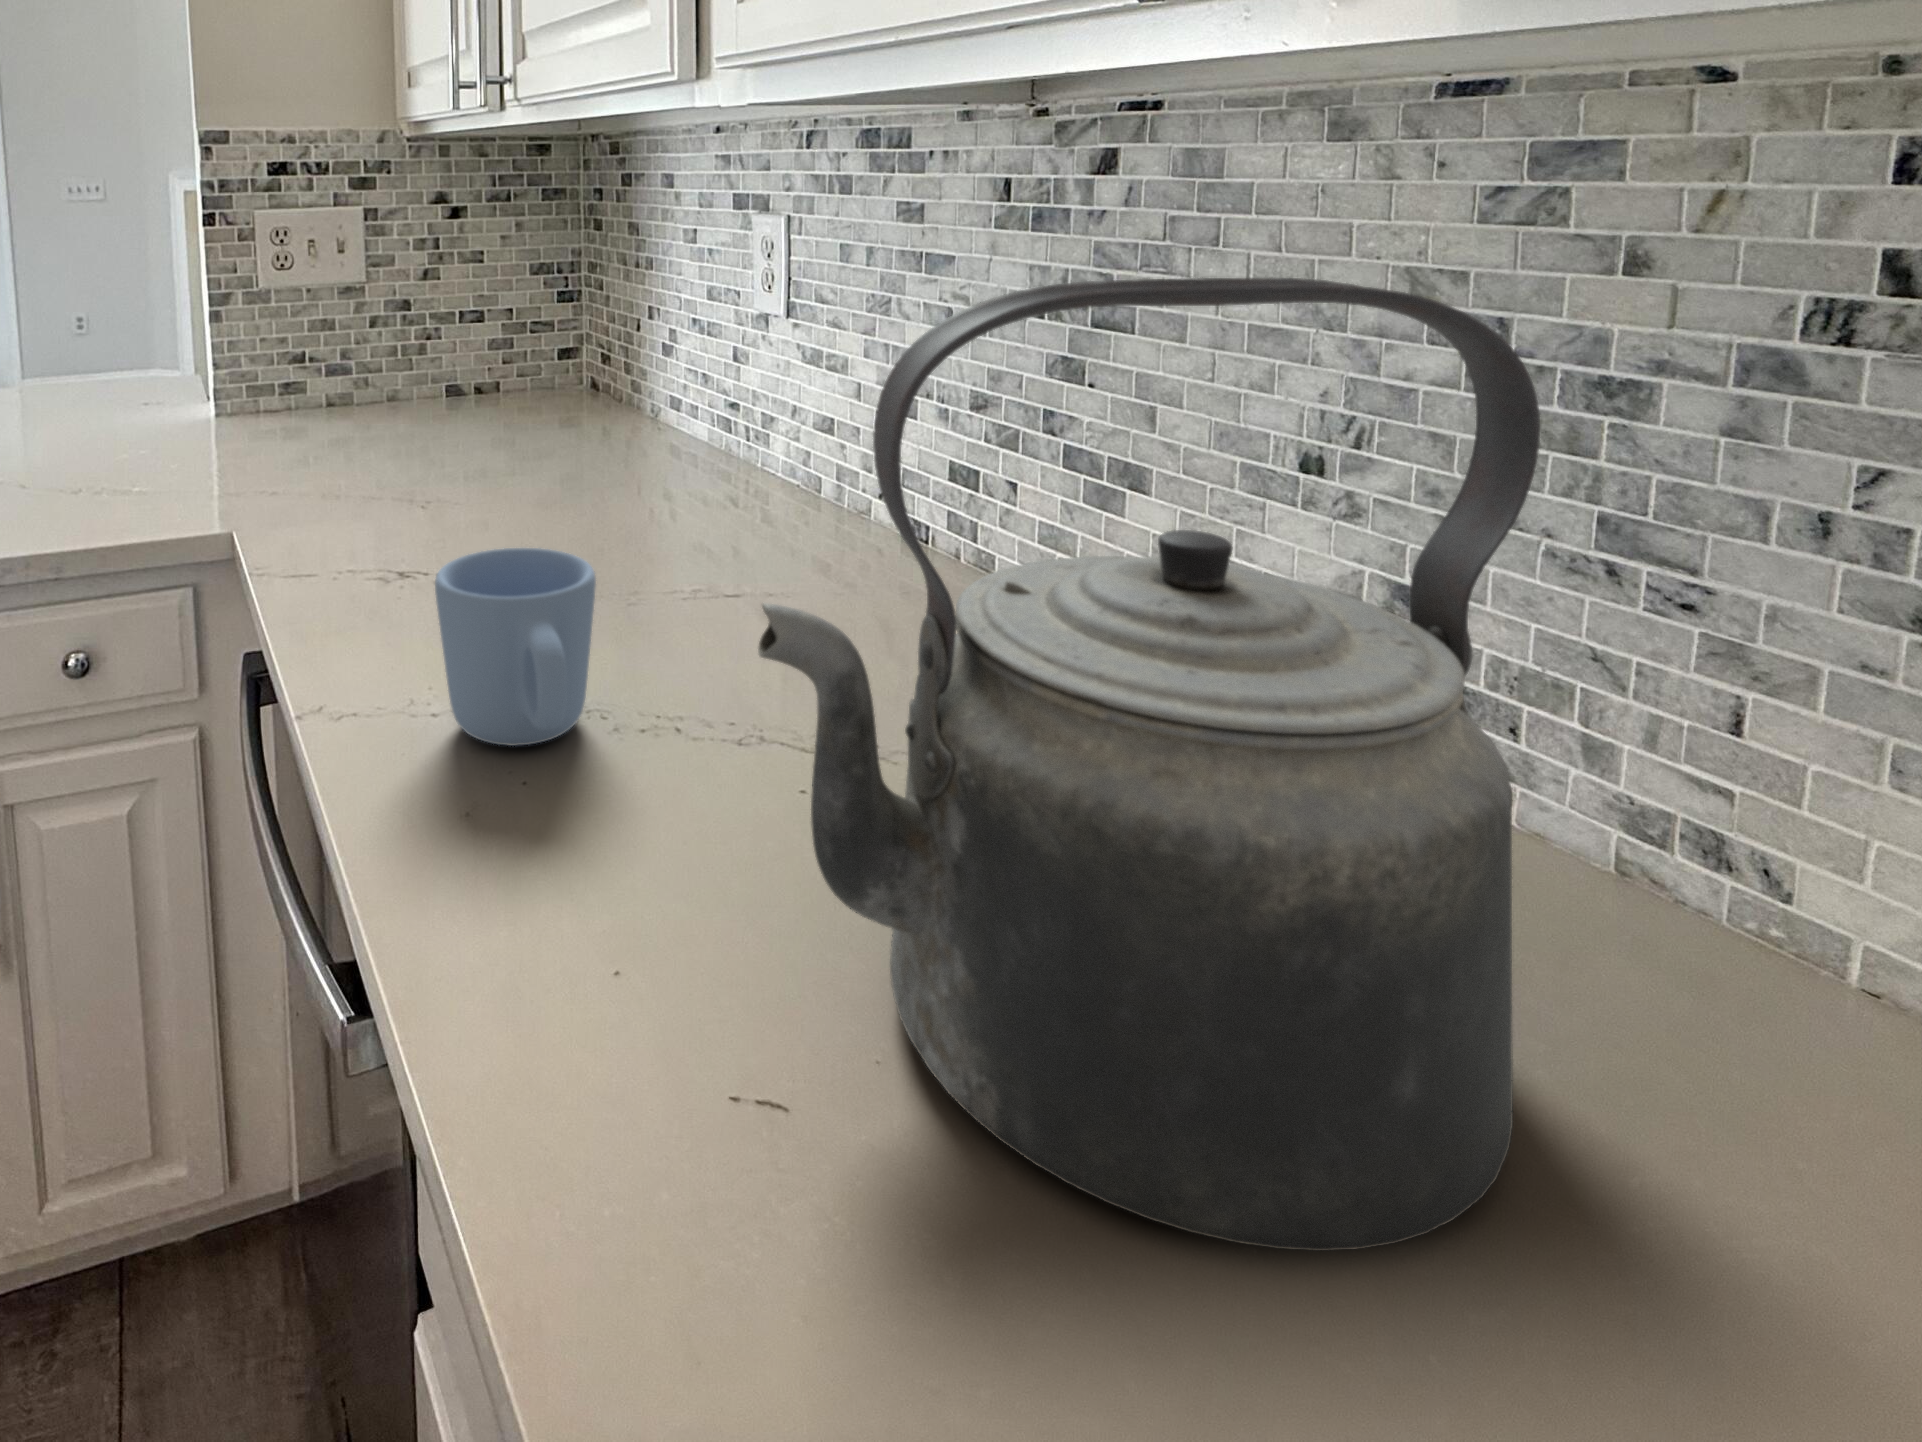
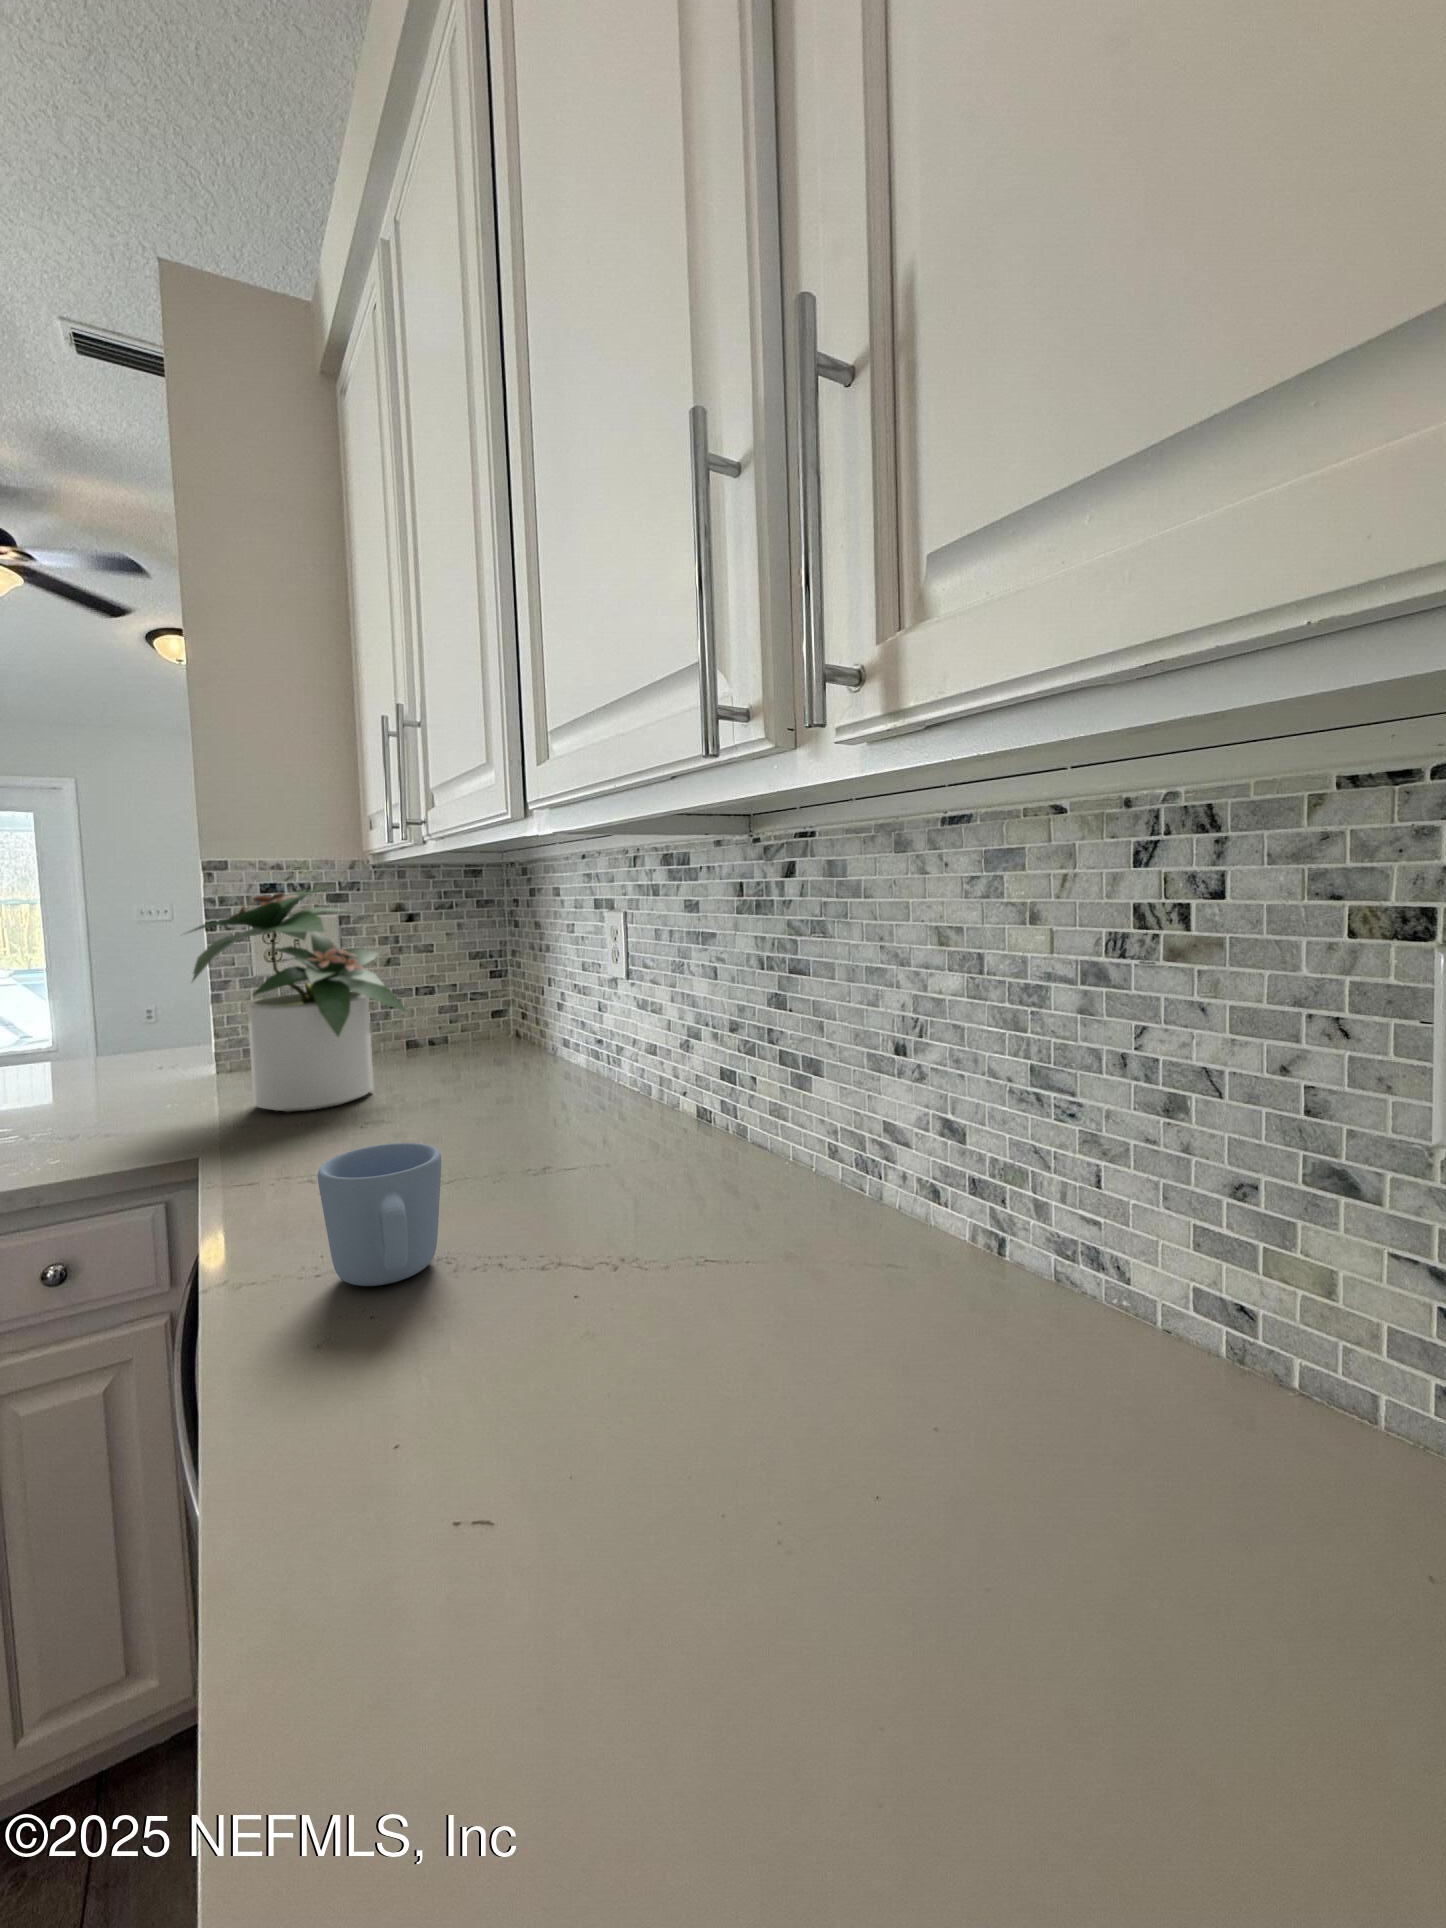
potted plant: none [183,166,469,477] -> present [190,886,407,1112]
kettle: present [758,278,1540,1251] -> none [475,927,950,1541]

